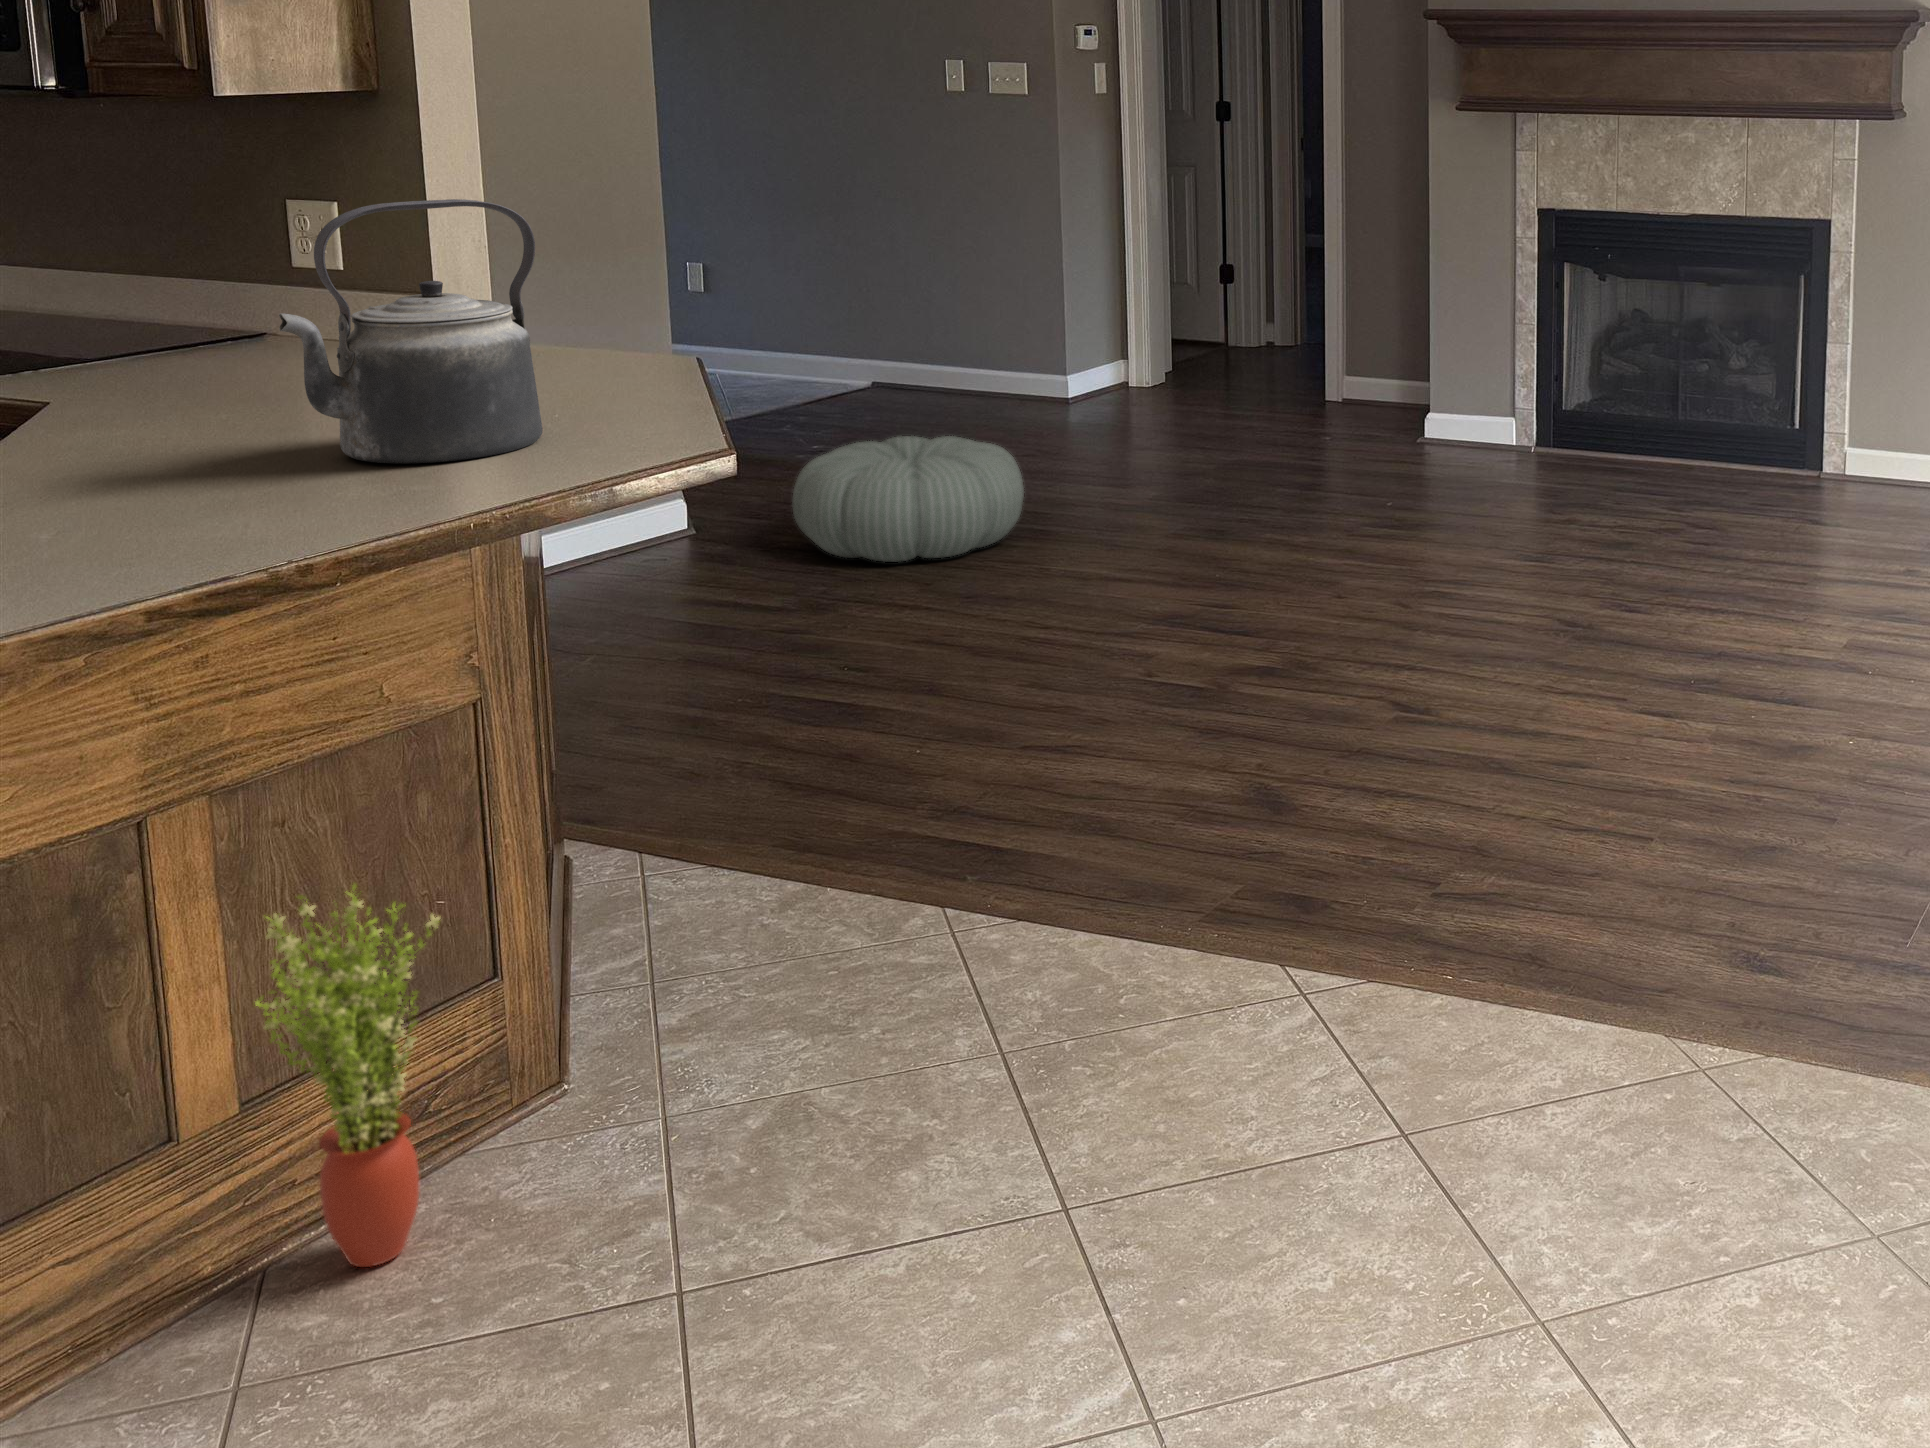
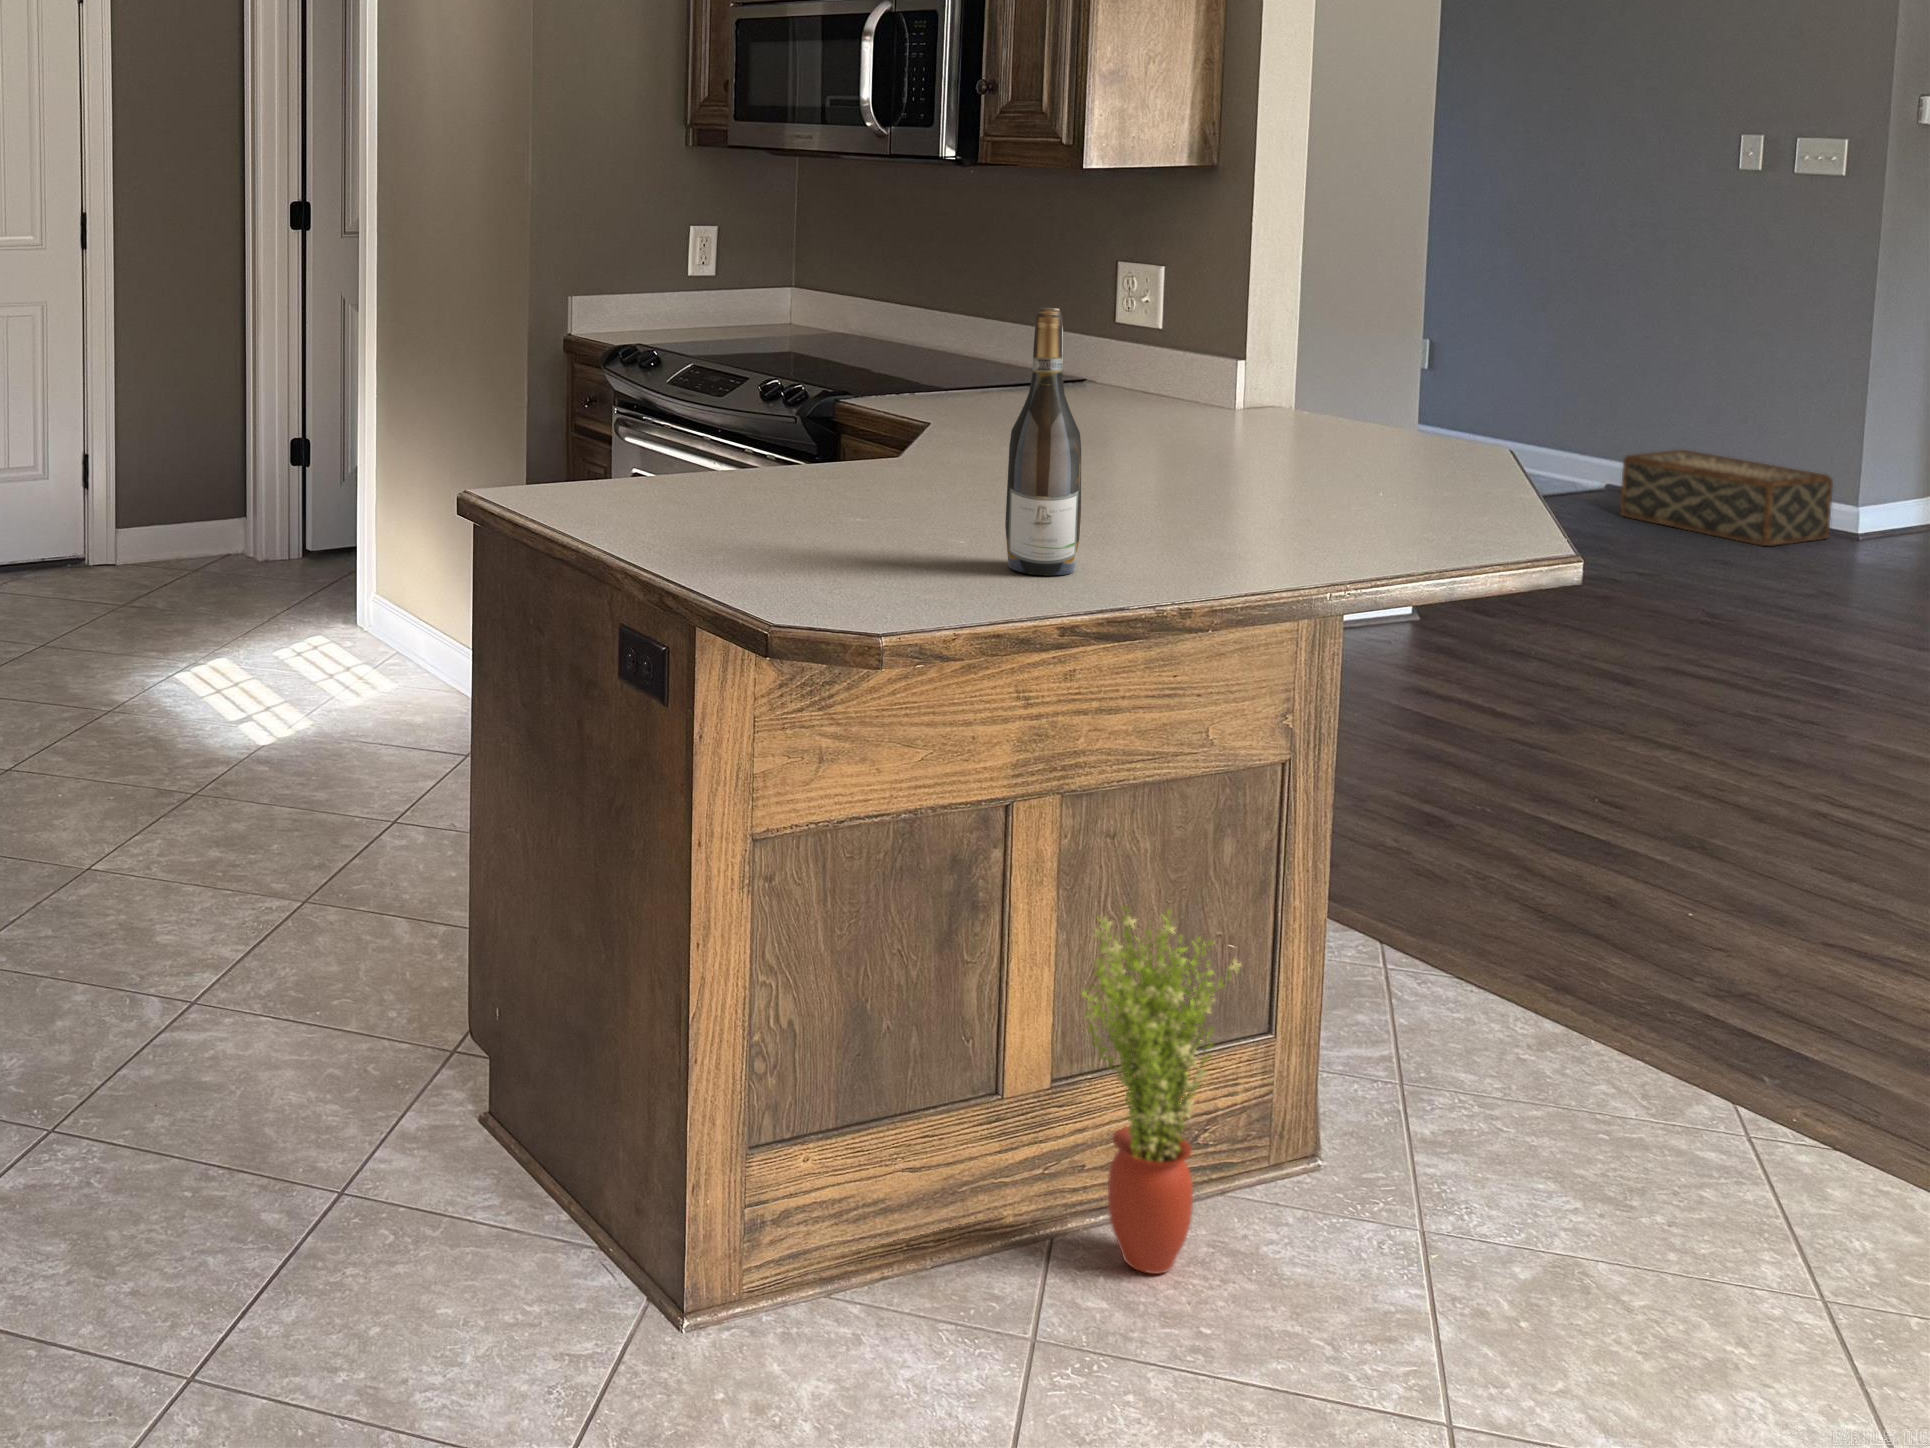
kettle: present [279,199,543,464] -> none [1156,278,1389,530]
wine bottle: none [69,248,178,558] -> present [1005,308,1081,575]
woven basket: none [858,342,1019,415] -> present [1621,450,1833,546]
pouf: present [792,436,1024,562] -> none [1550,560,1847,710]

